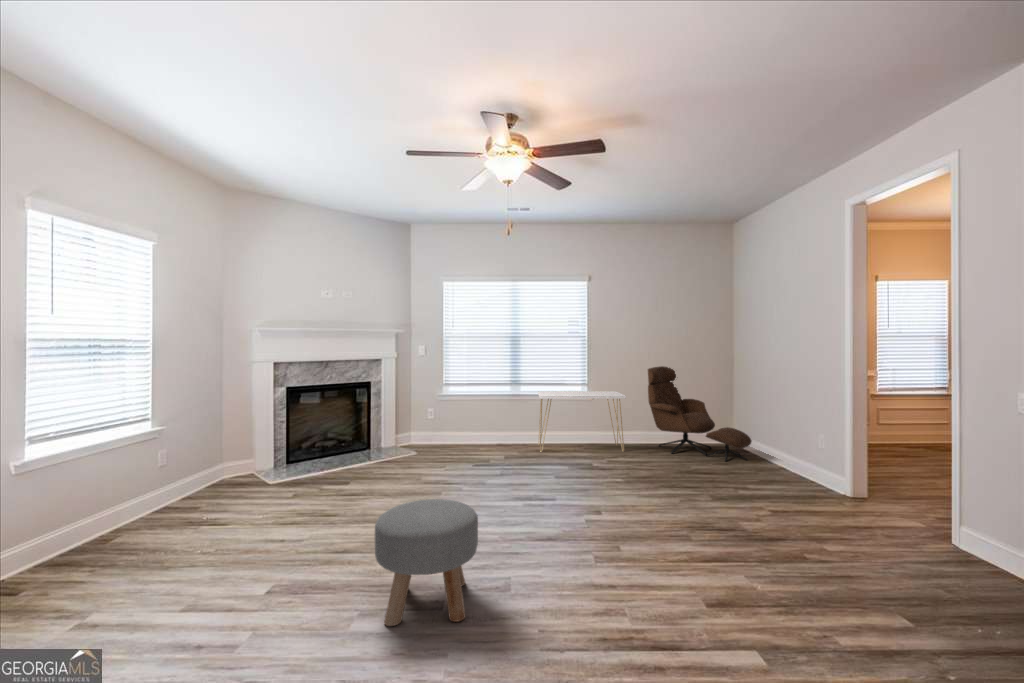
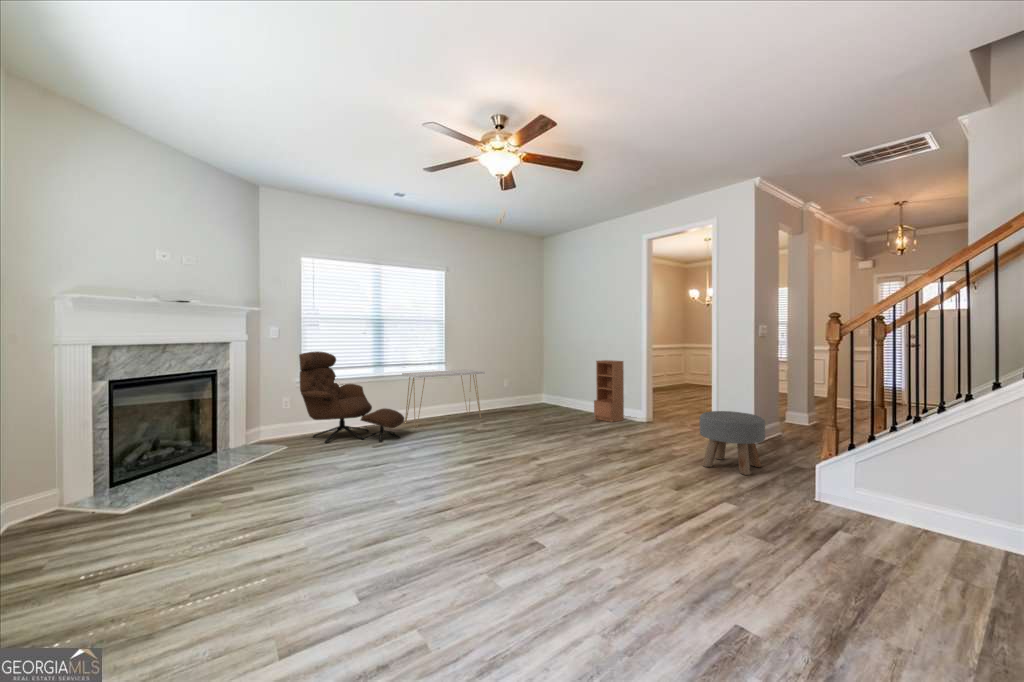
lounge chair: present [648,366,752,461] -> present [299,351,404,443]
bookcase: none [775,392,824,486] -> present [594,360,624,422]
ottoman: present [375,499,478,626] -> present [700,411,765,475]

